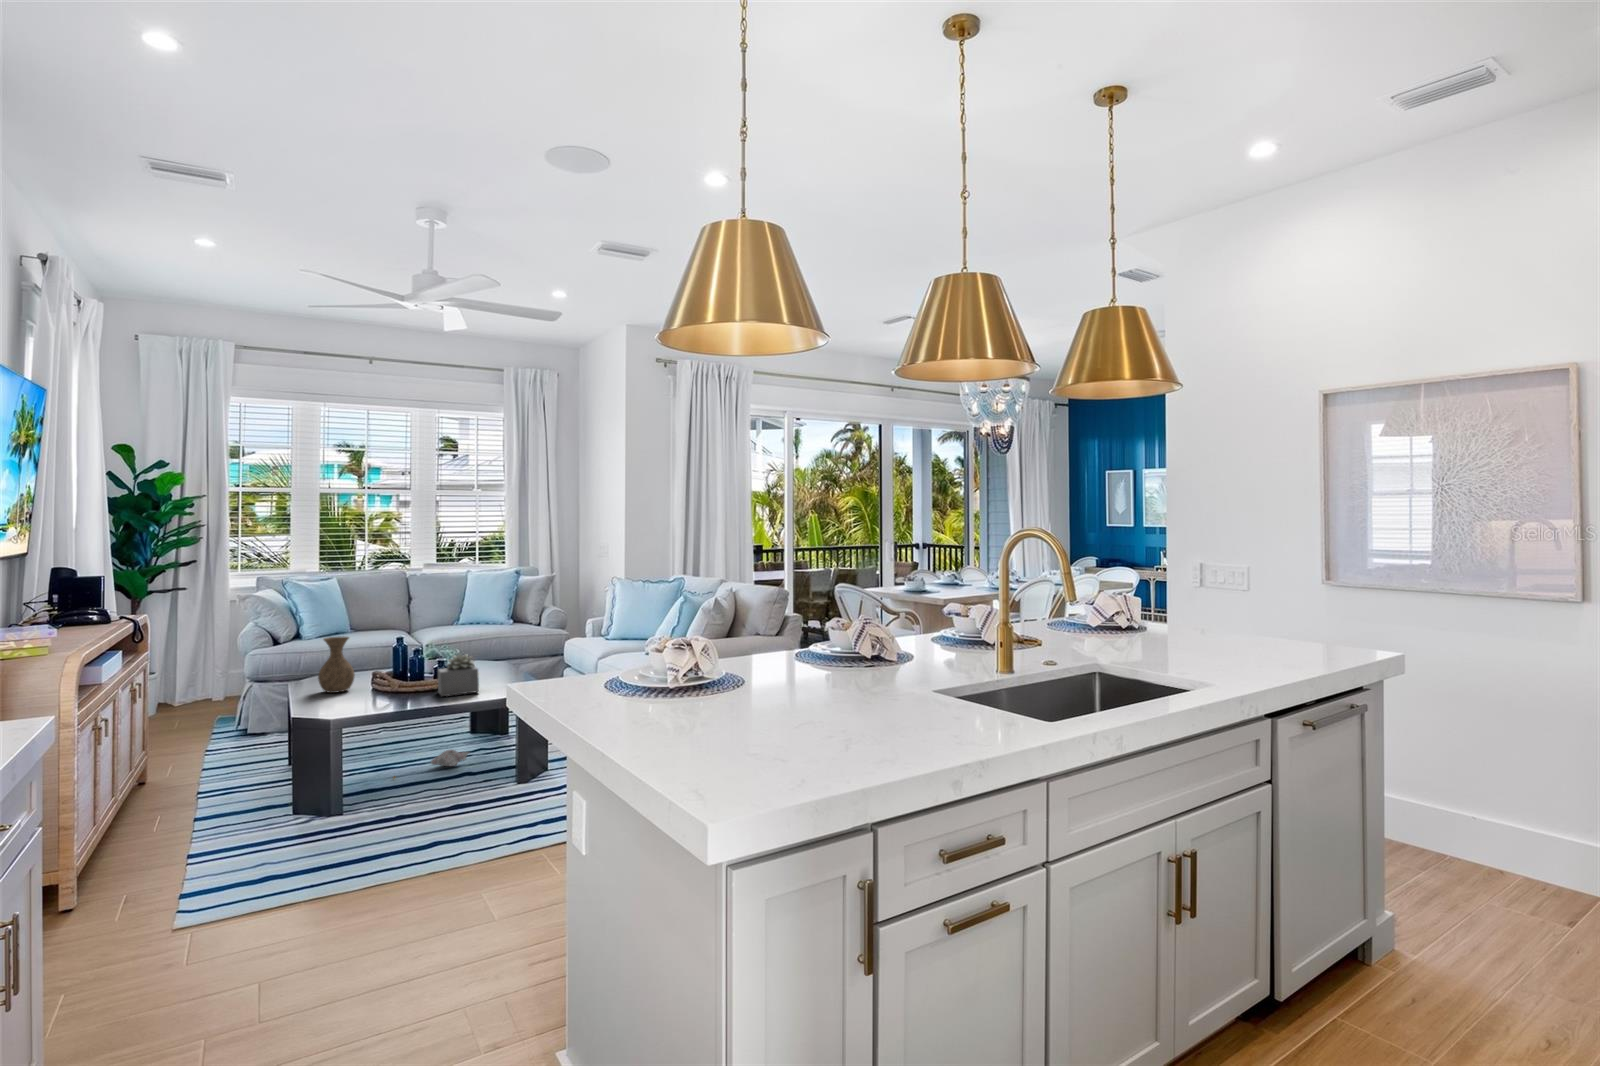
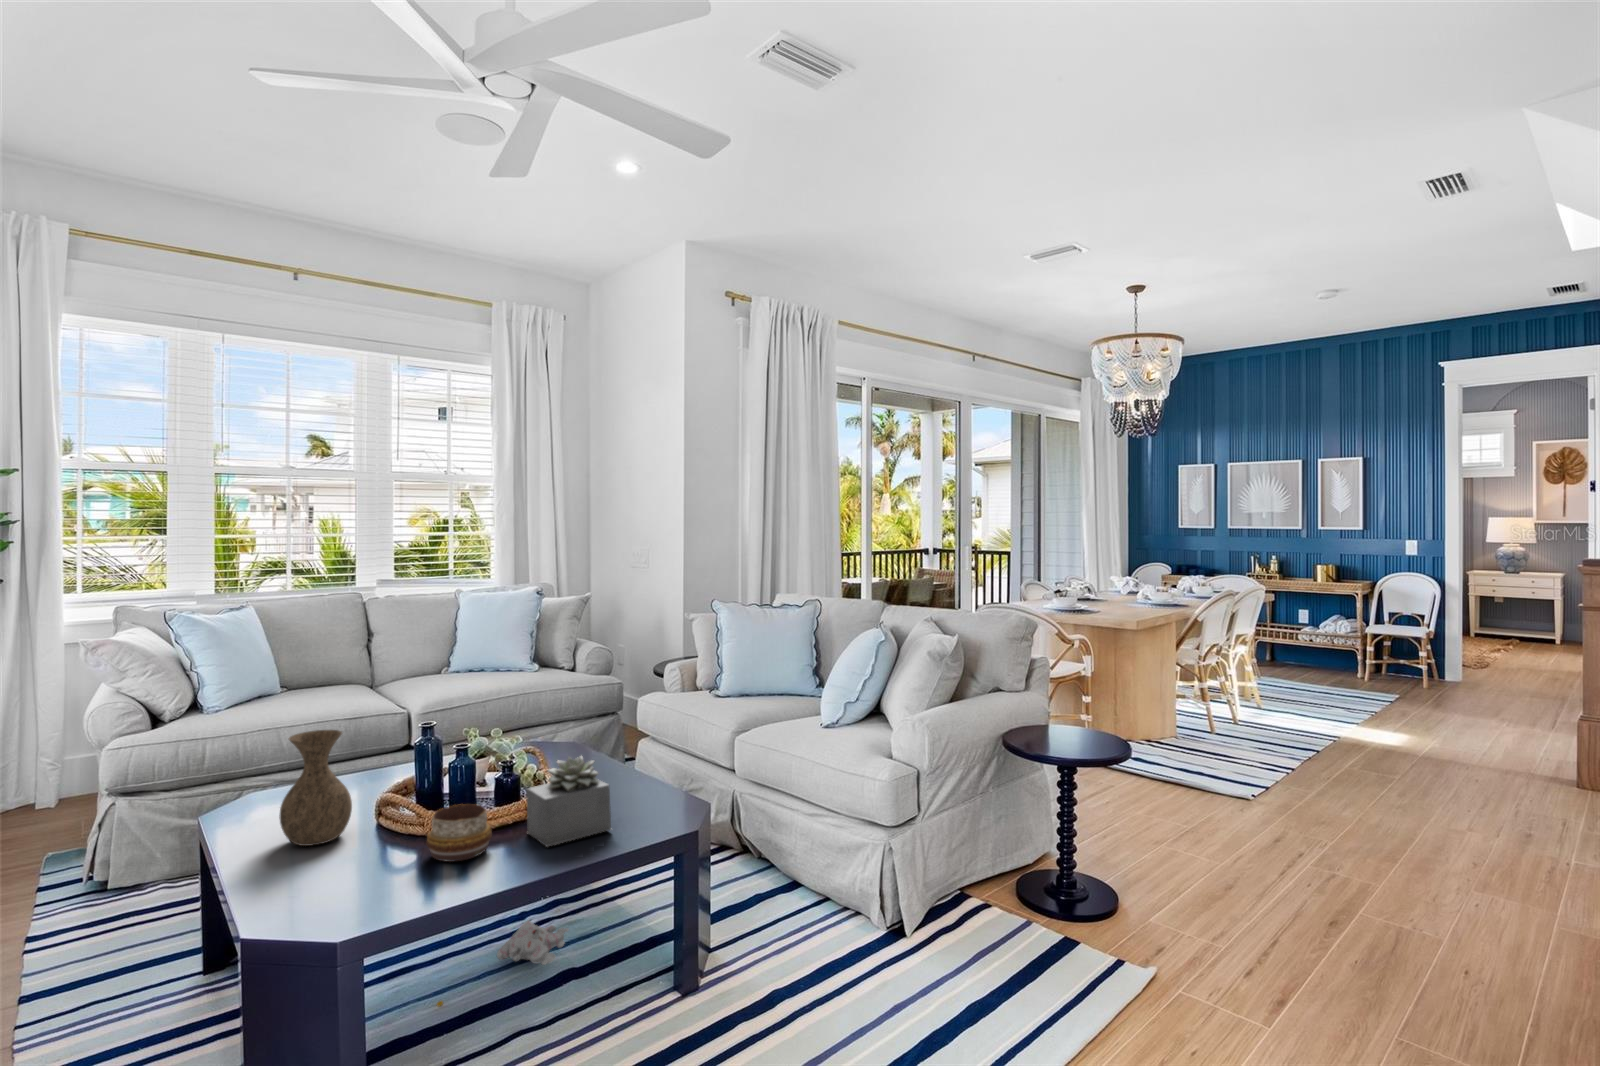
decorative bowl: none [382,674,416,699] -> present [426,804,492,862]

